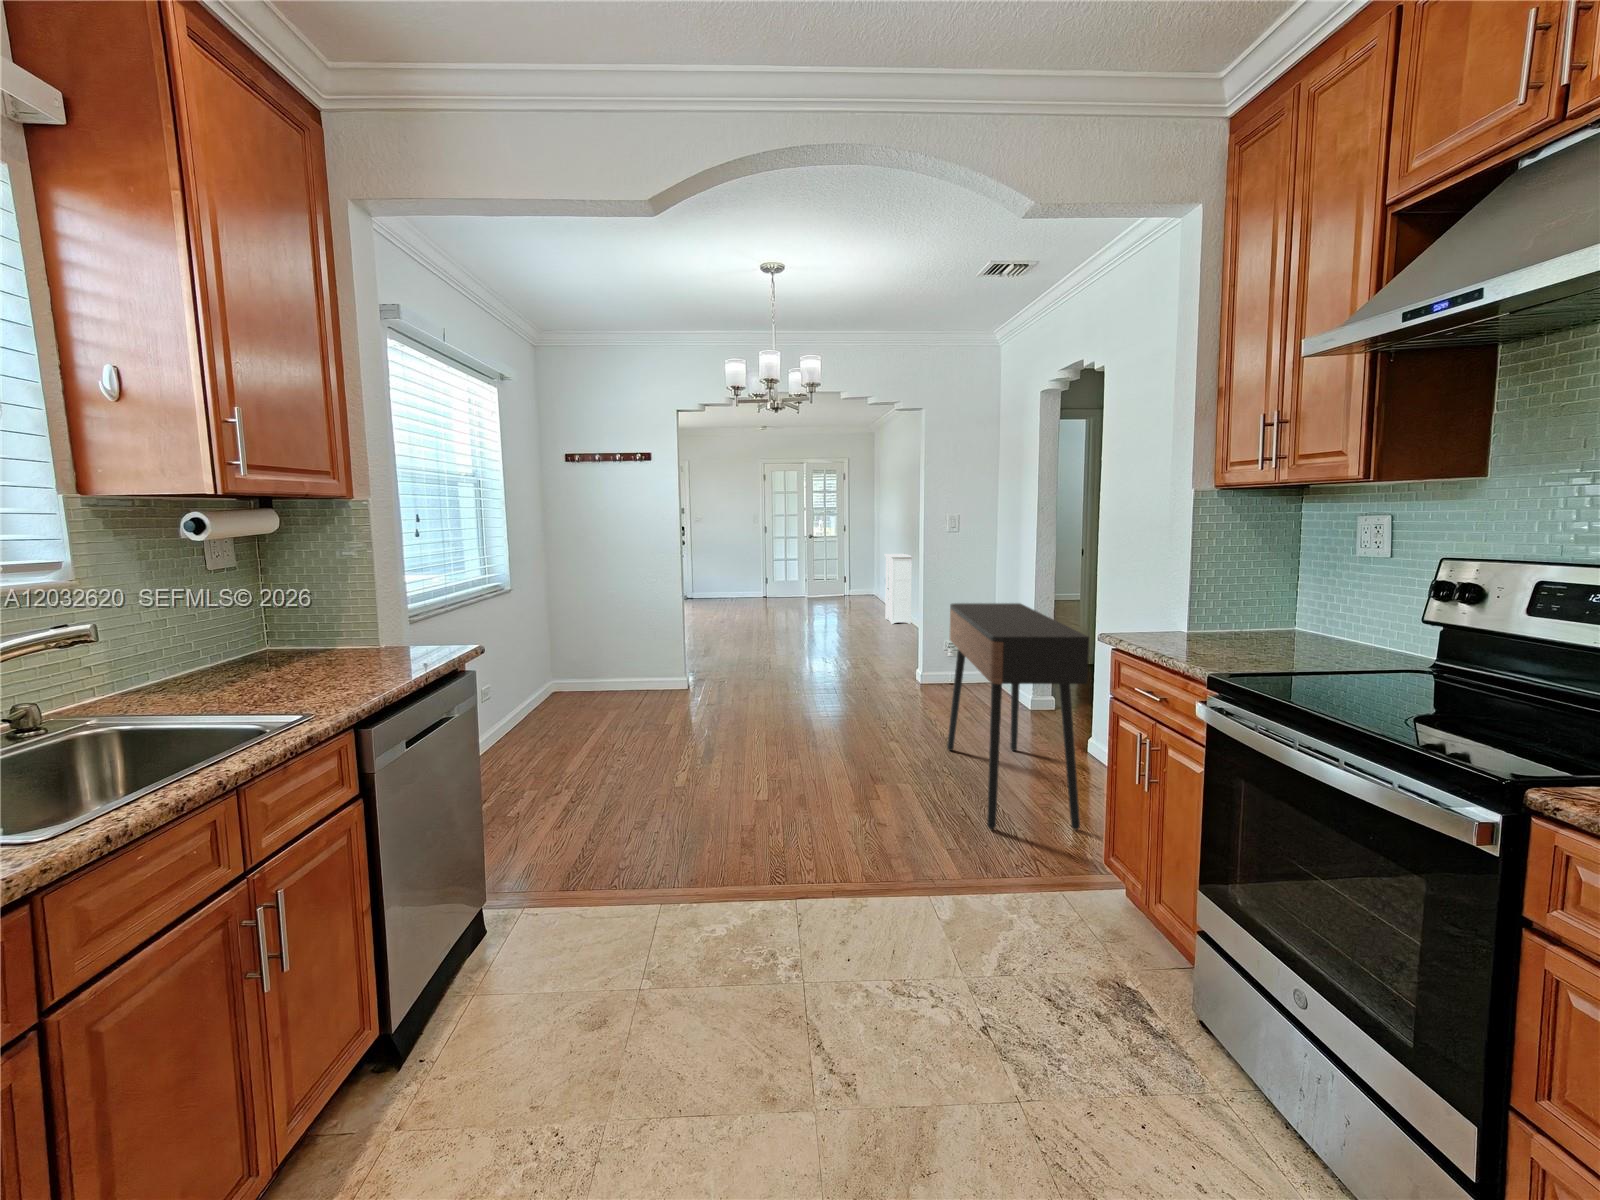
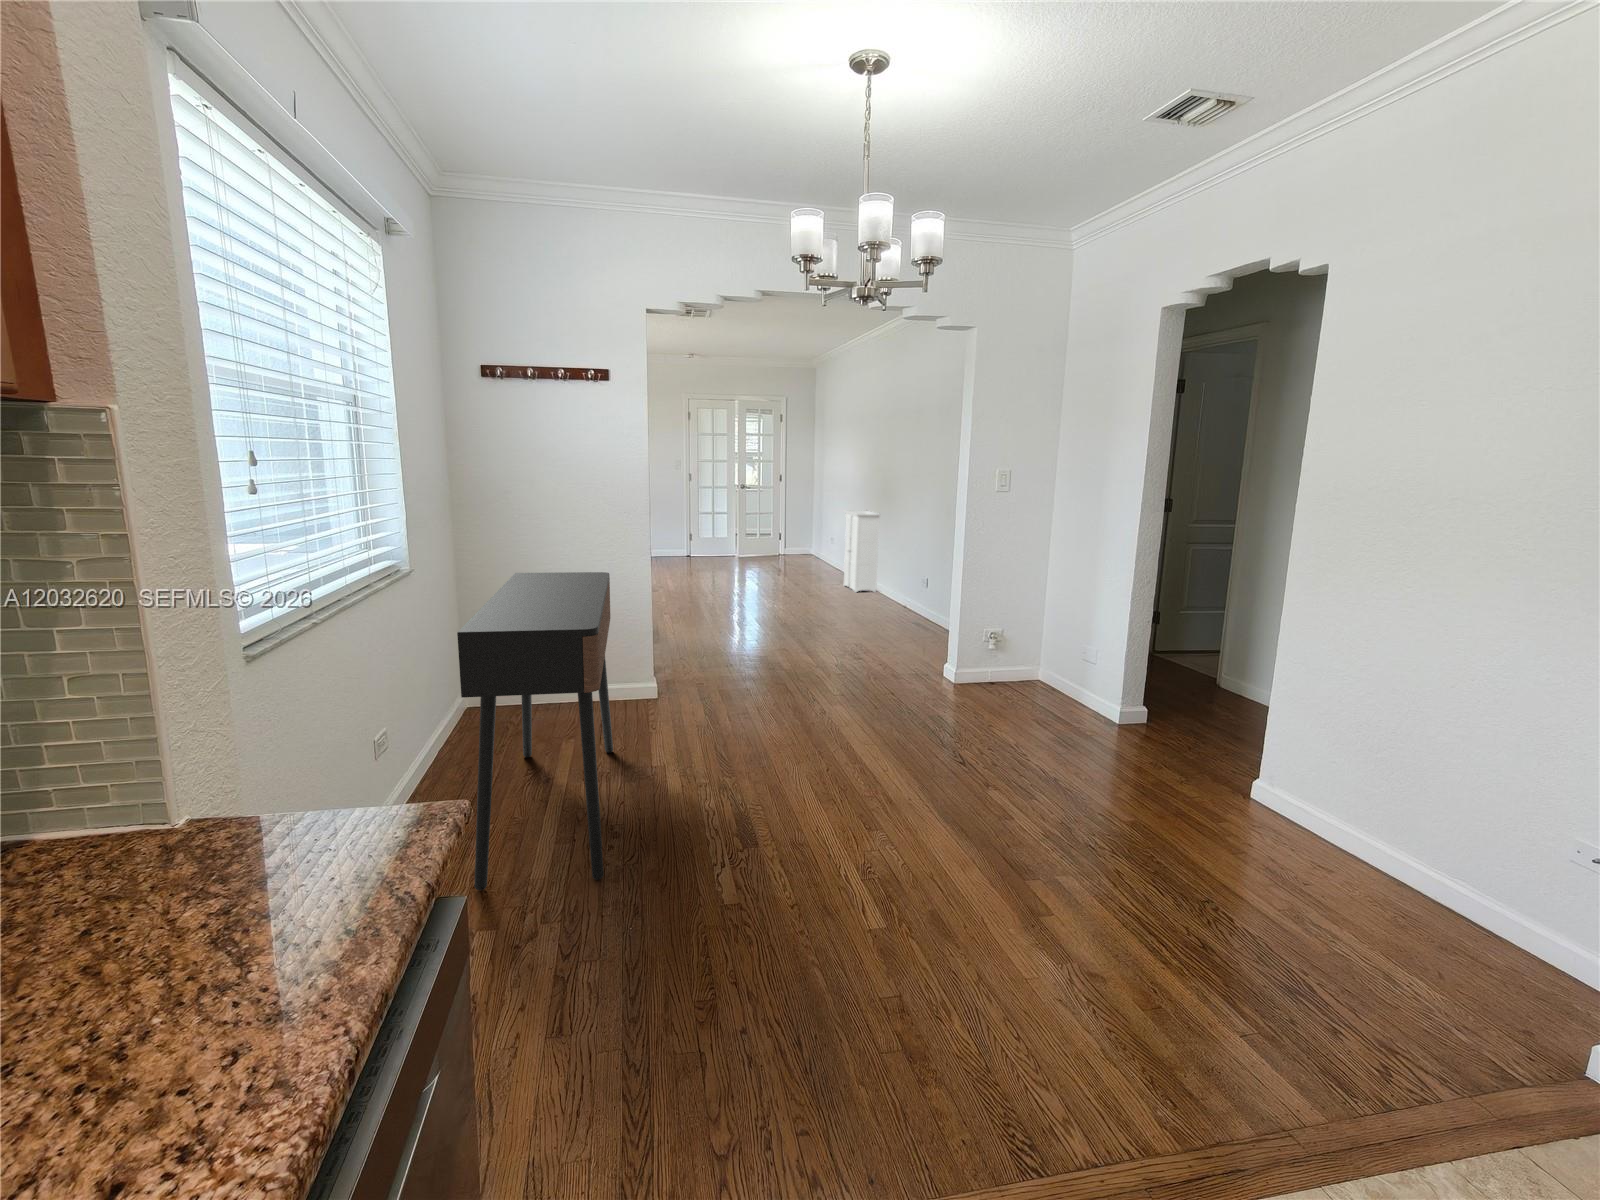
console table: present [947,603,1089,830] -> present [457,572,613,890]

